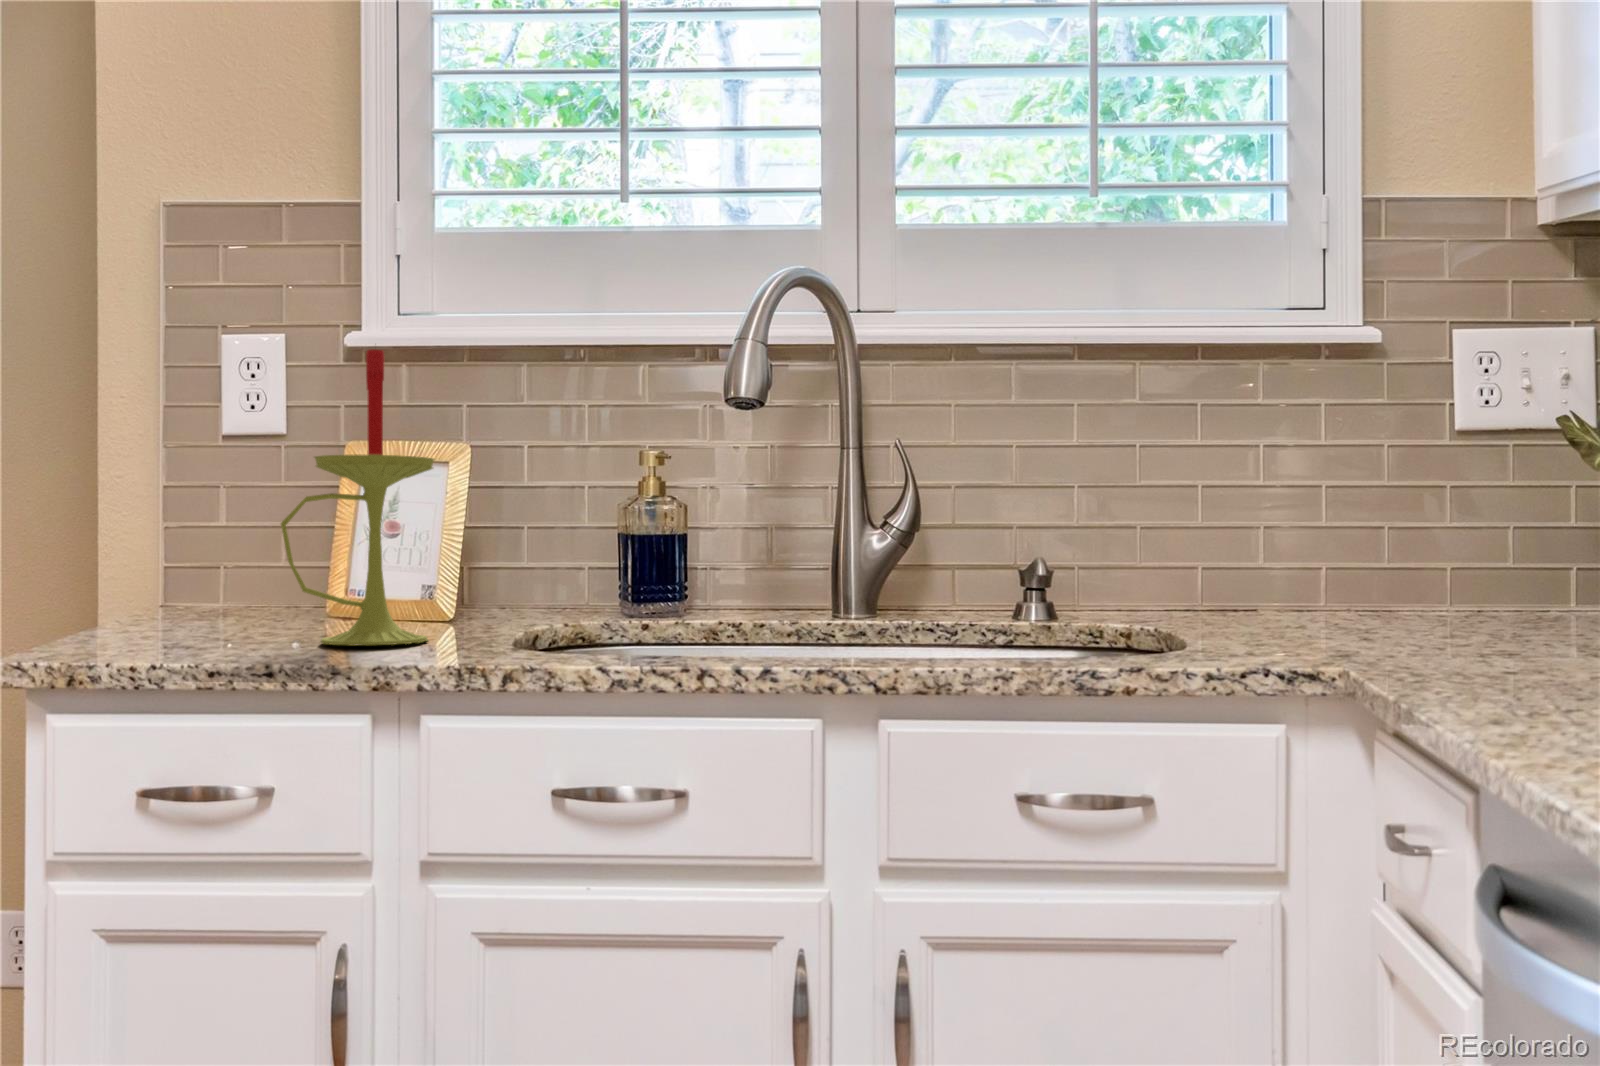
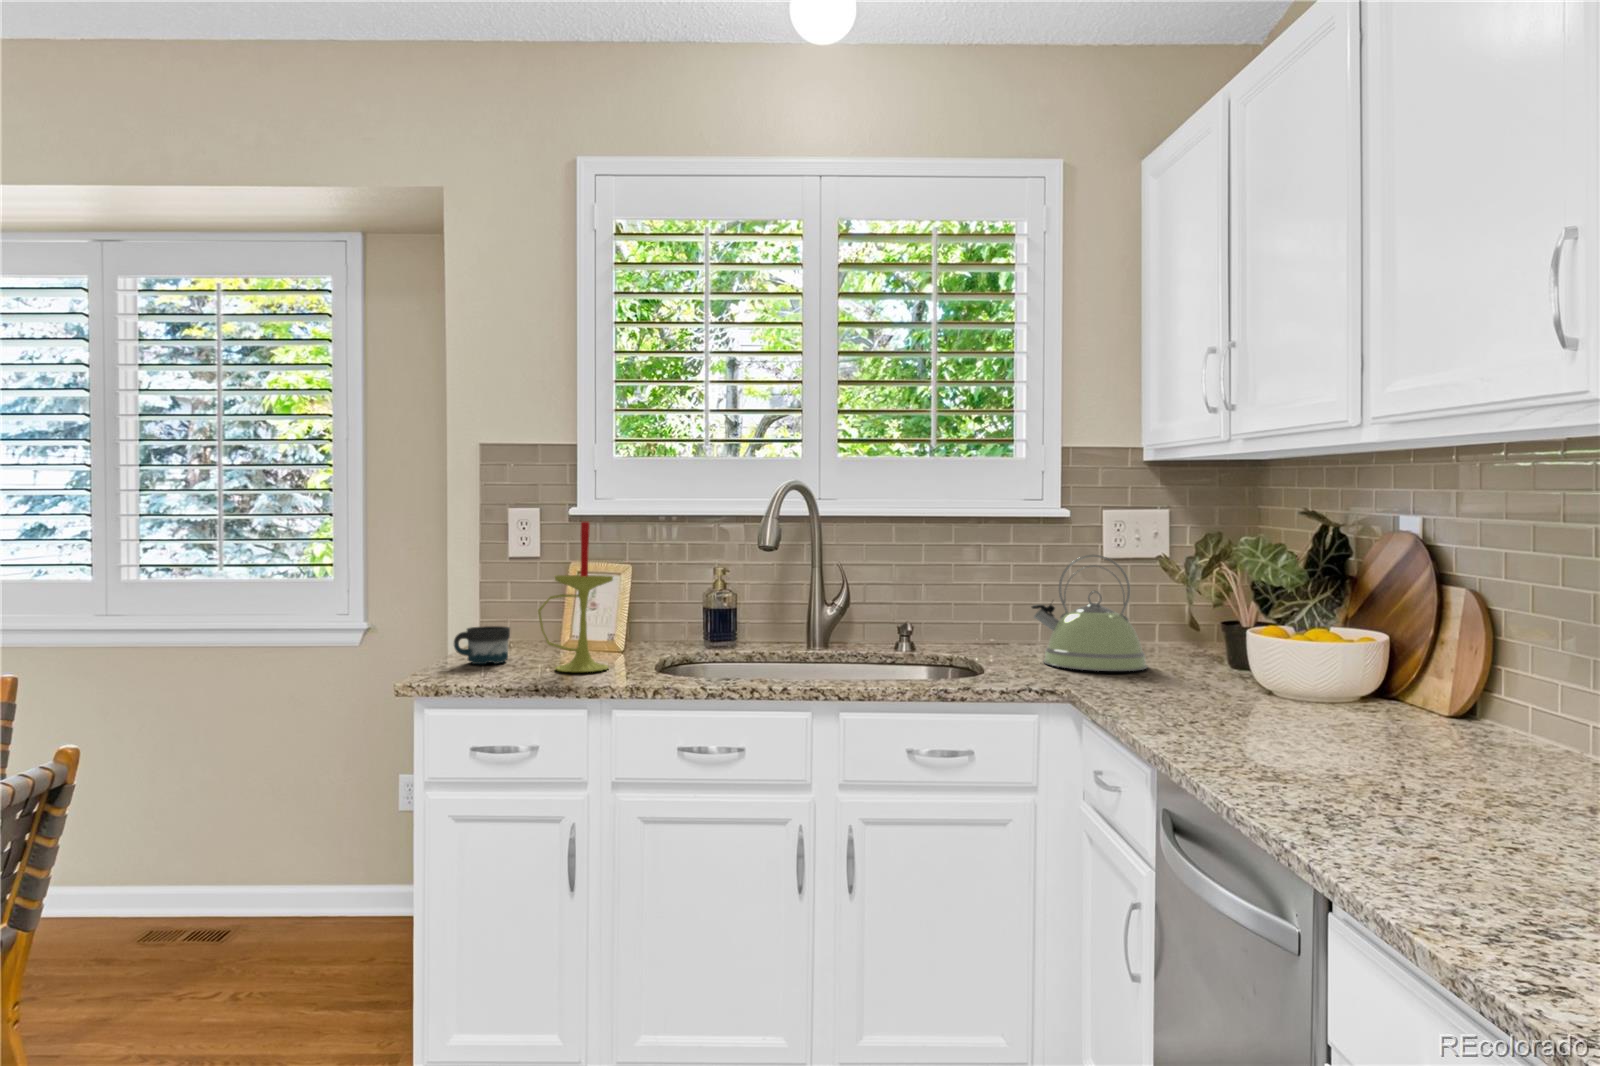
kettle: none [1279,410,1524,641] -> present [1032,555,1147,671]
mug: none [127,566,244,636] -> present [454,626,510,664]

